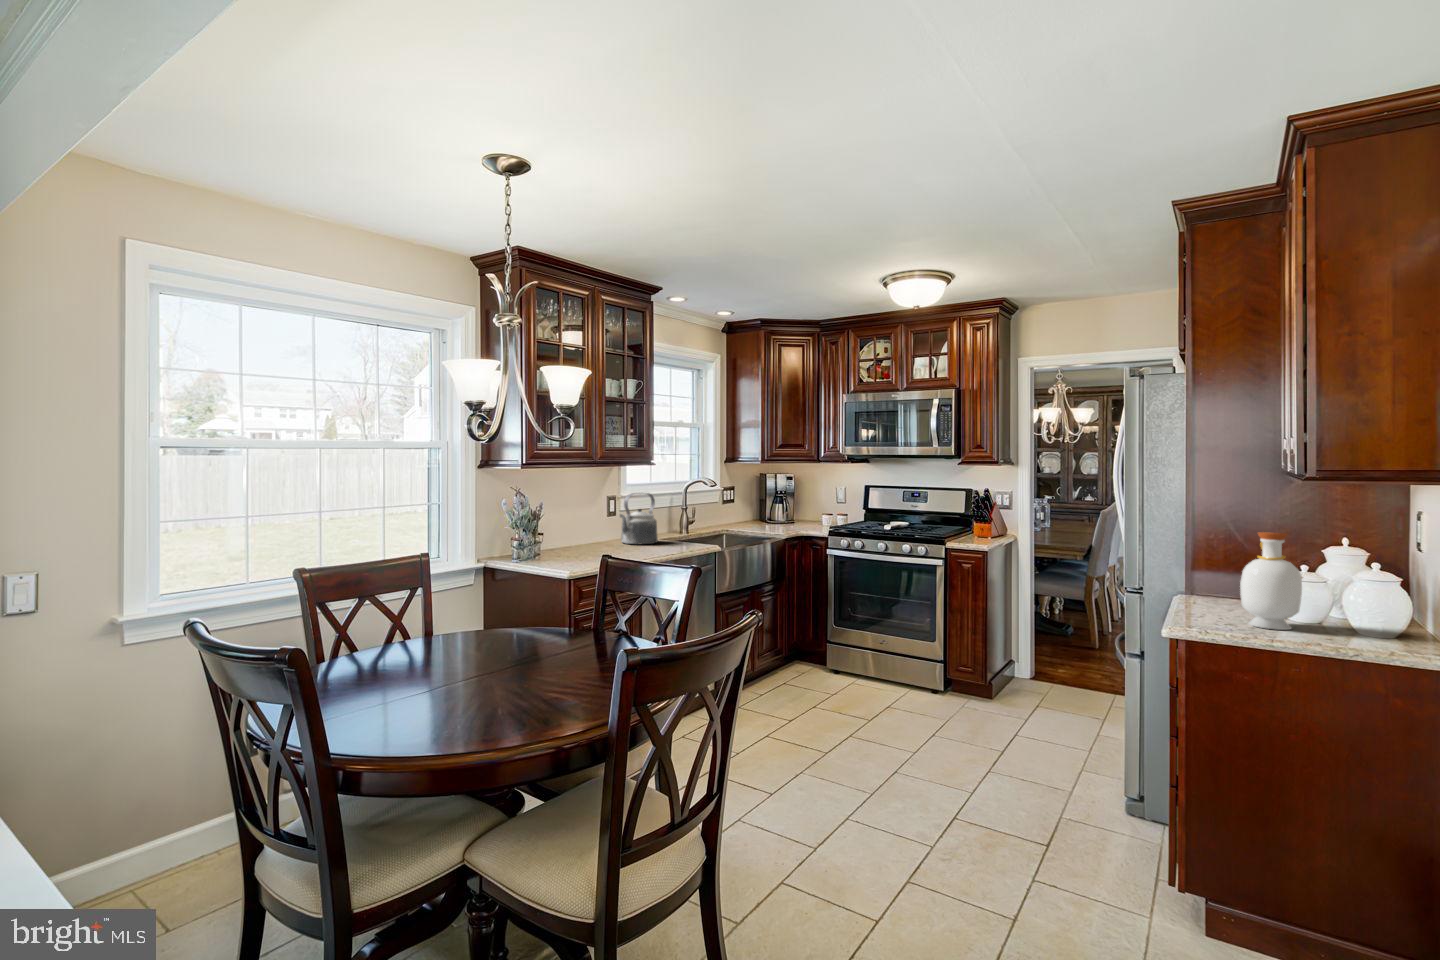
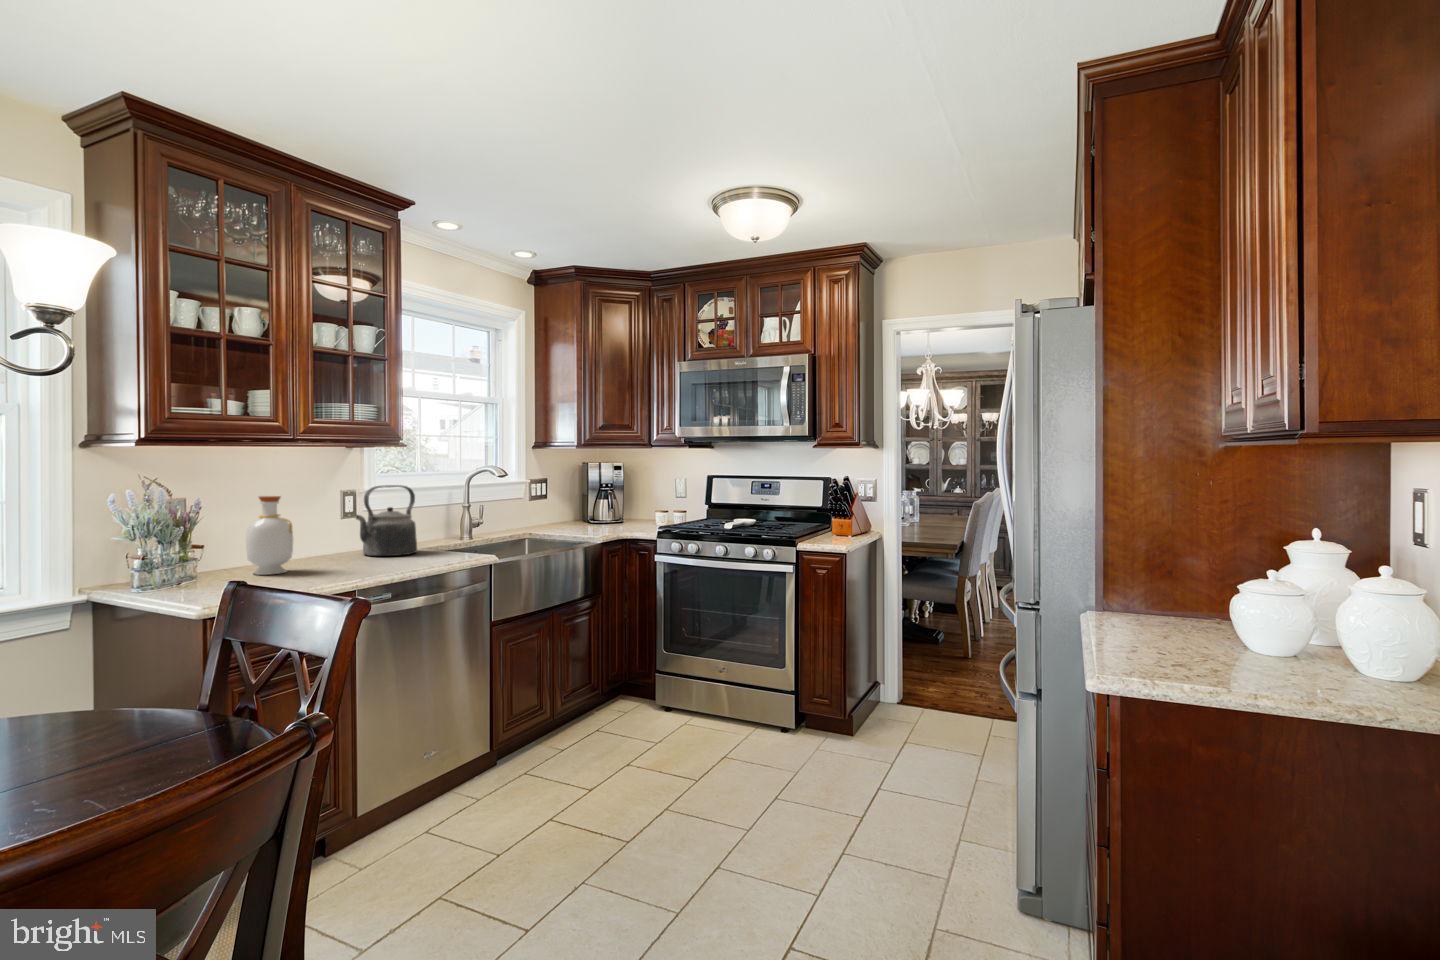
bottle: present [1240,532,1303,630] -> present [246,496,293,575]

